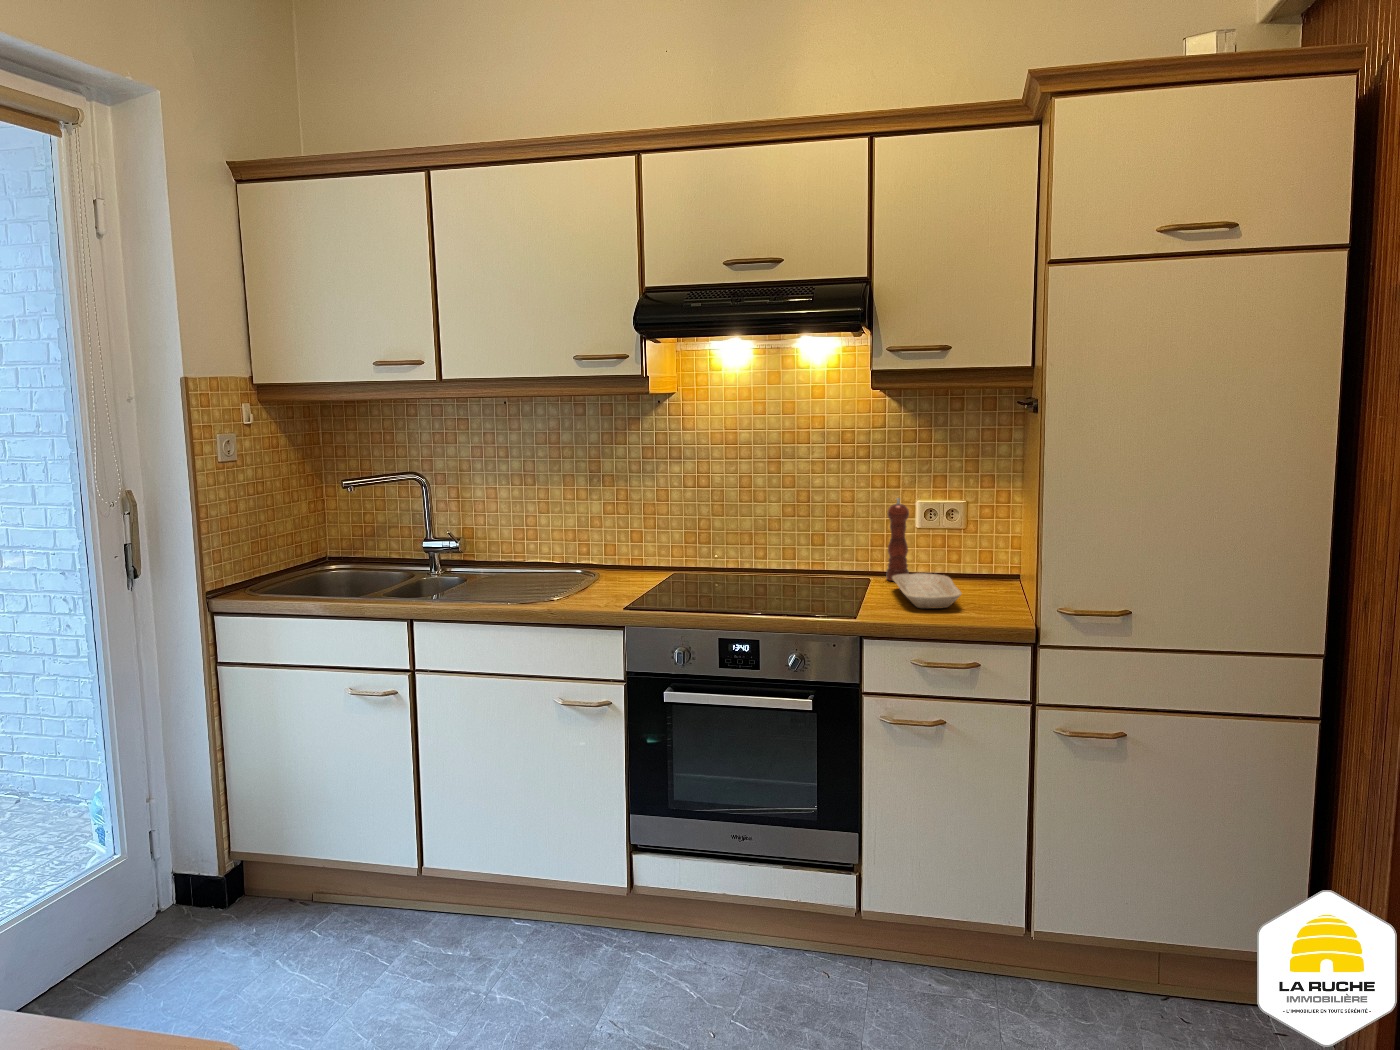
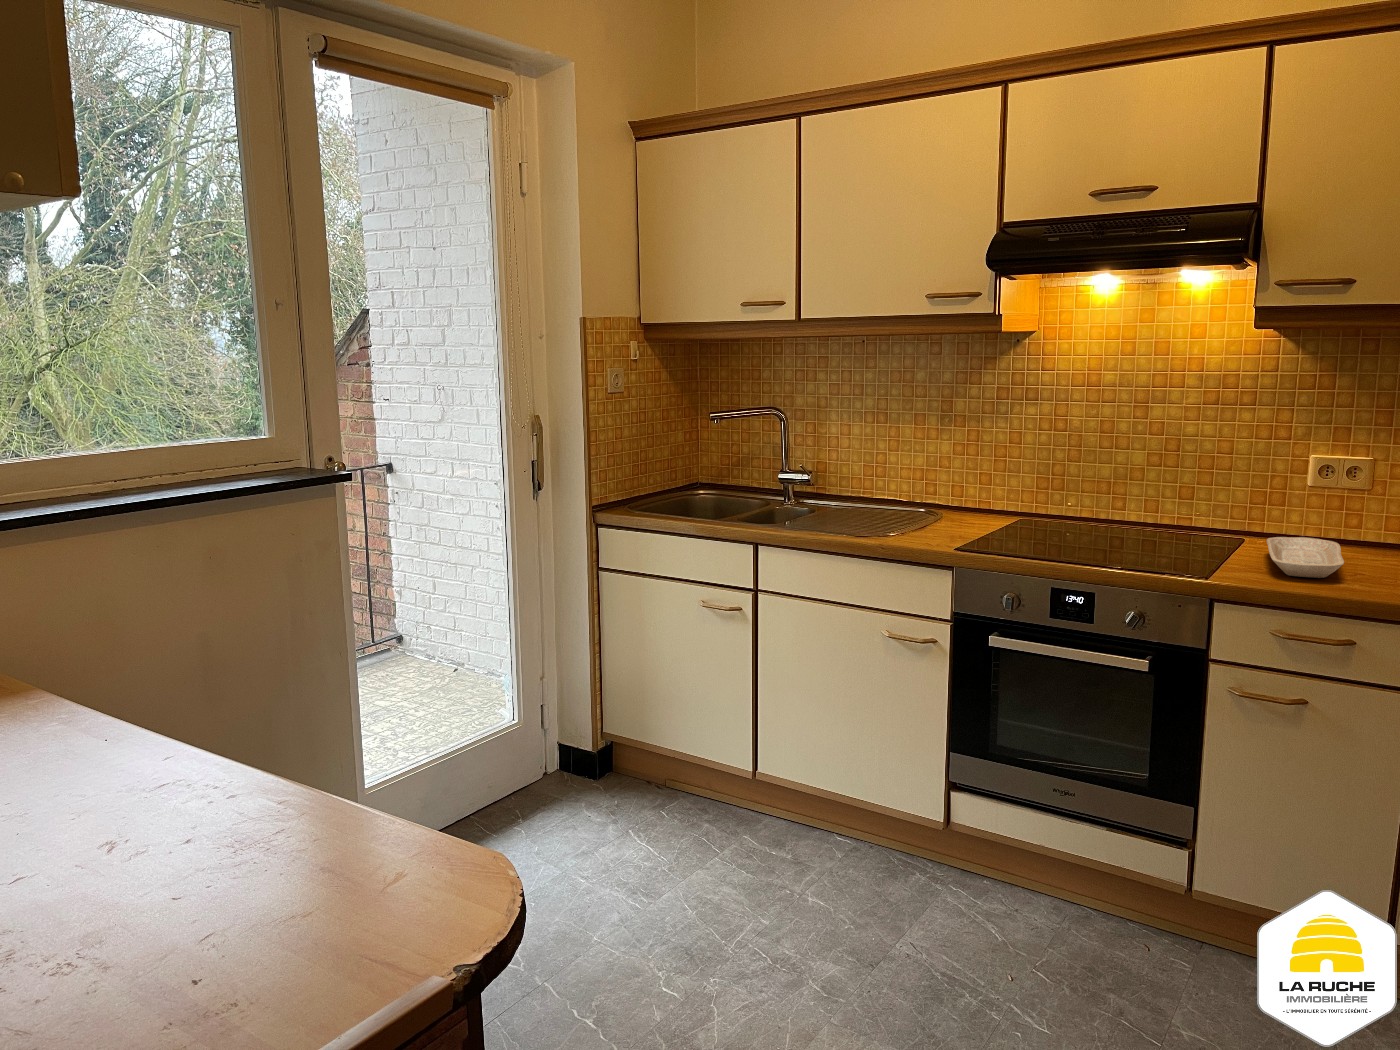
pepper mill: present [887,498,909,581] -> none [1266,451,1300,545]

